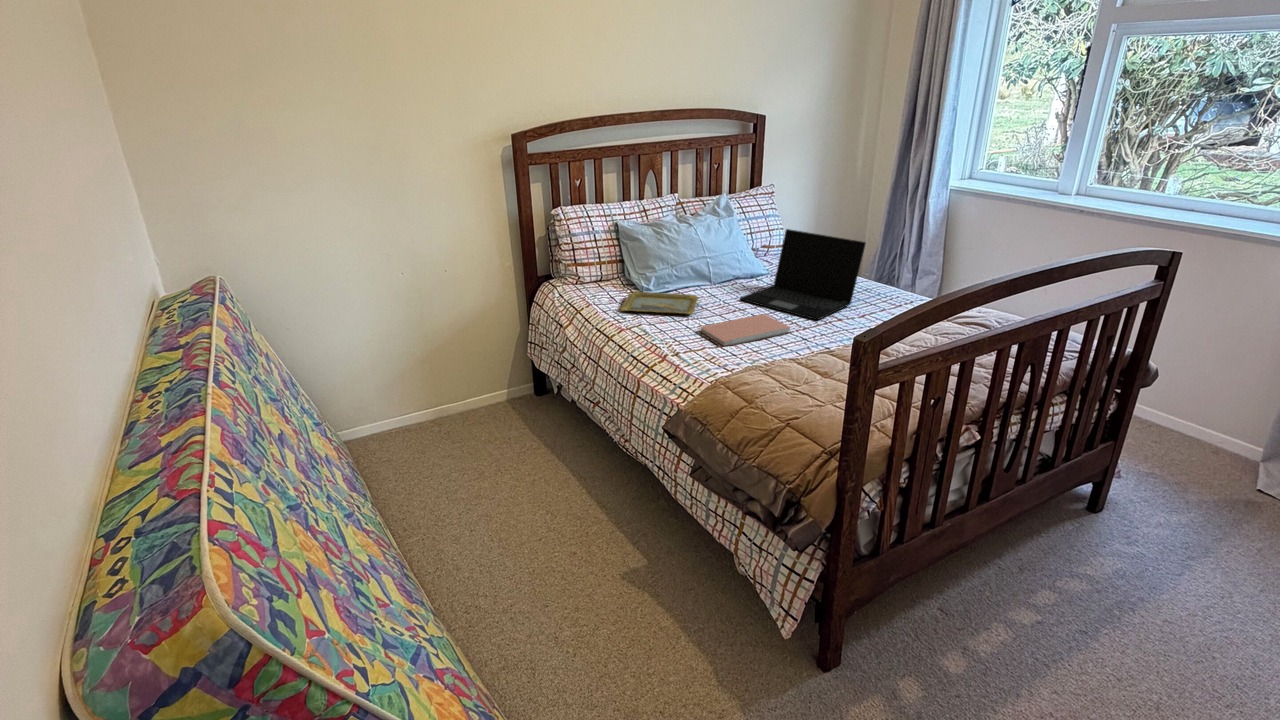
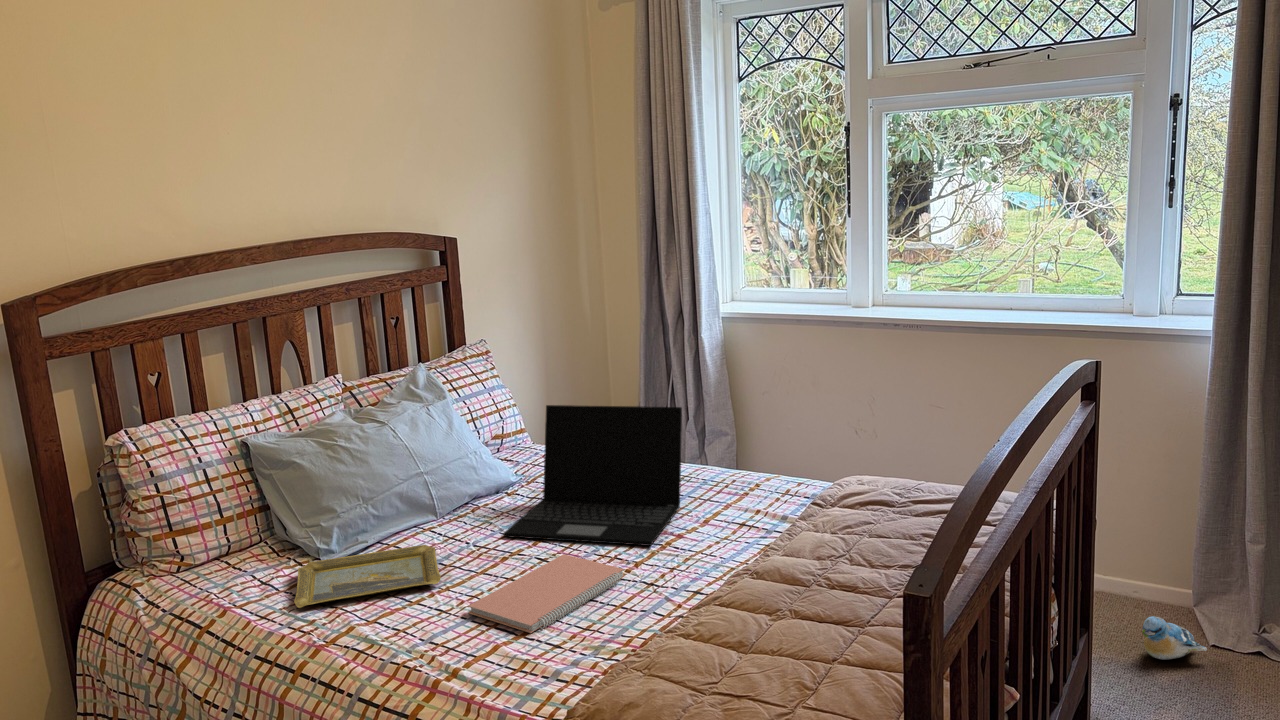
plush toy: none [1187,455,1242,490] -> present [1142,616,1207,660]

